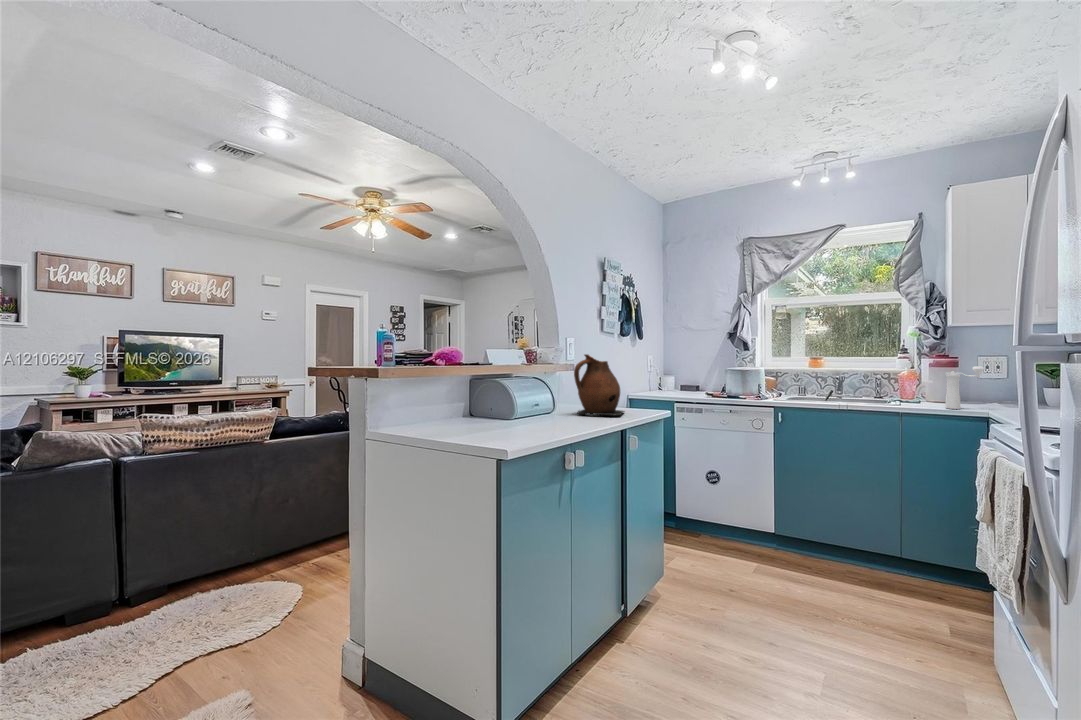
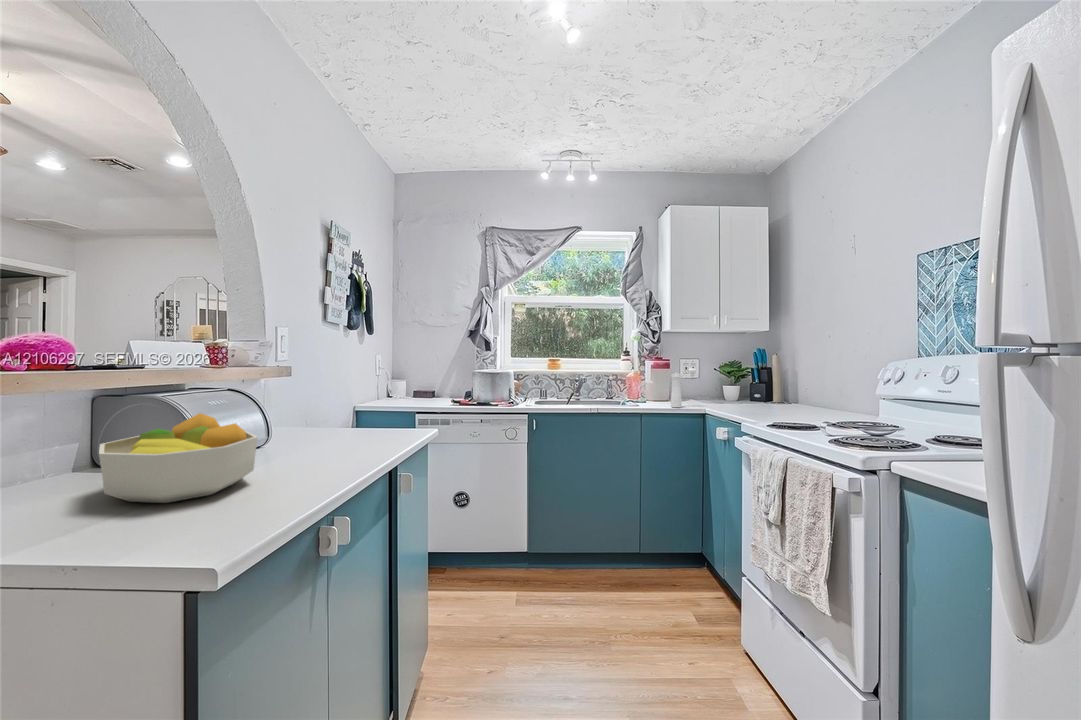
ceramic pitcher: present [574,354,625,416] -> none [302,352,377,443]
fruit bowl: none [469,389,538,433] -> present [99,413,258,503]

